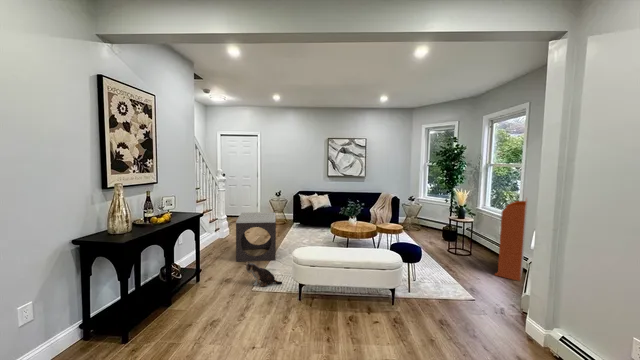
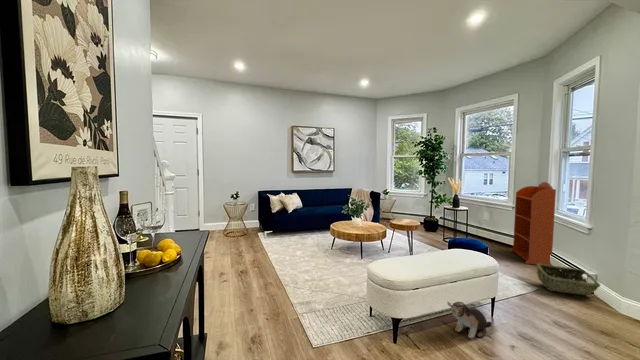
footstool: present [236,212,276,262] -> none [222,219,292,302]
plush toy: present [244,262,282,286] -> present [447,302,492,338]
woven basket: none [469,272,517,304] -> present [536,264,600,295]

